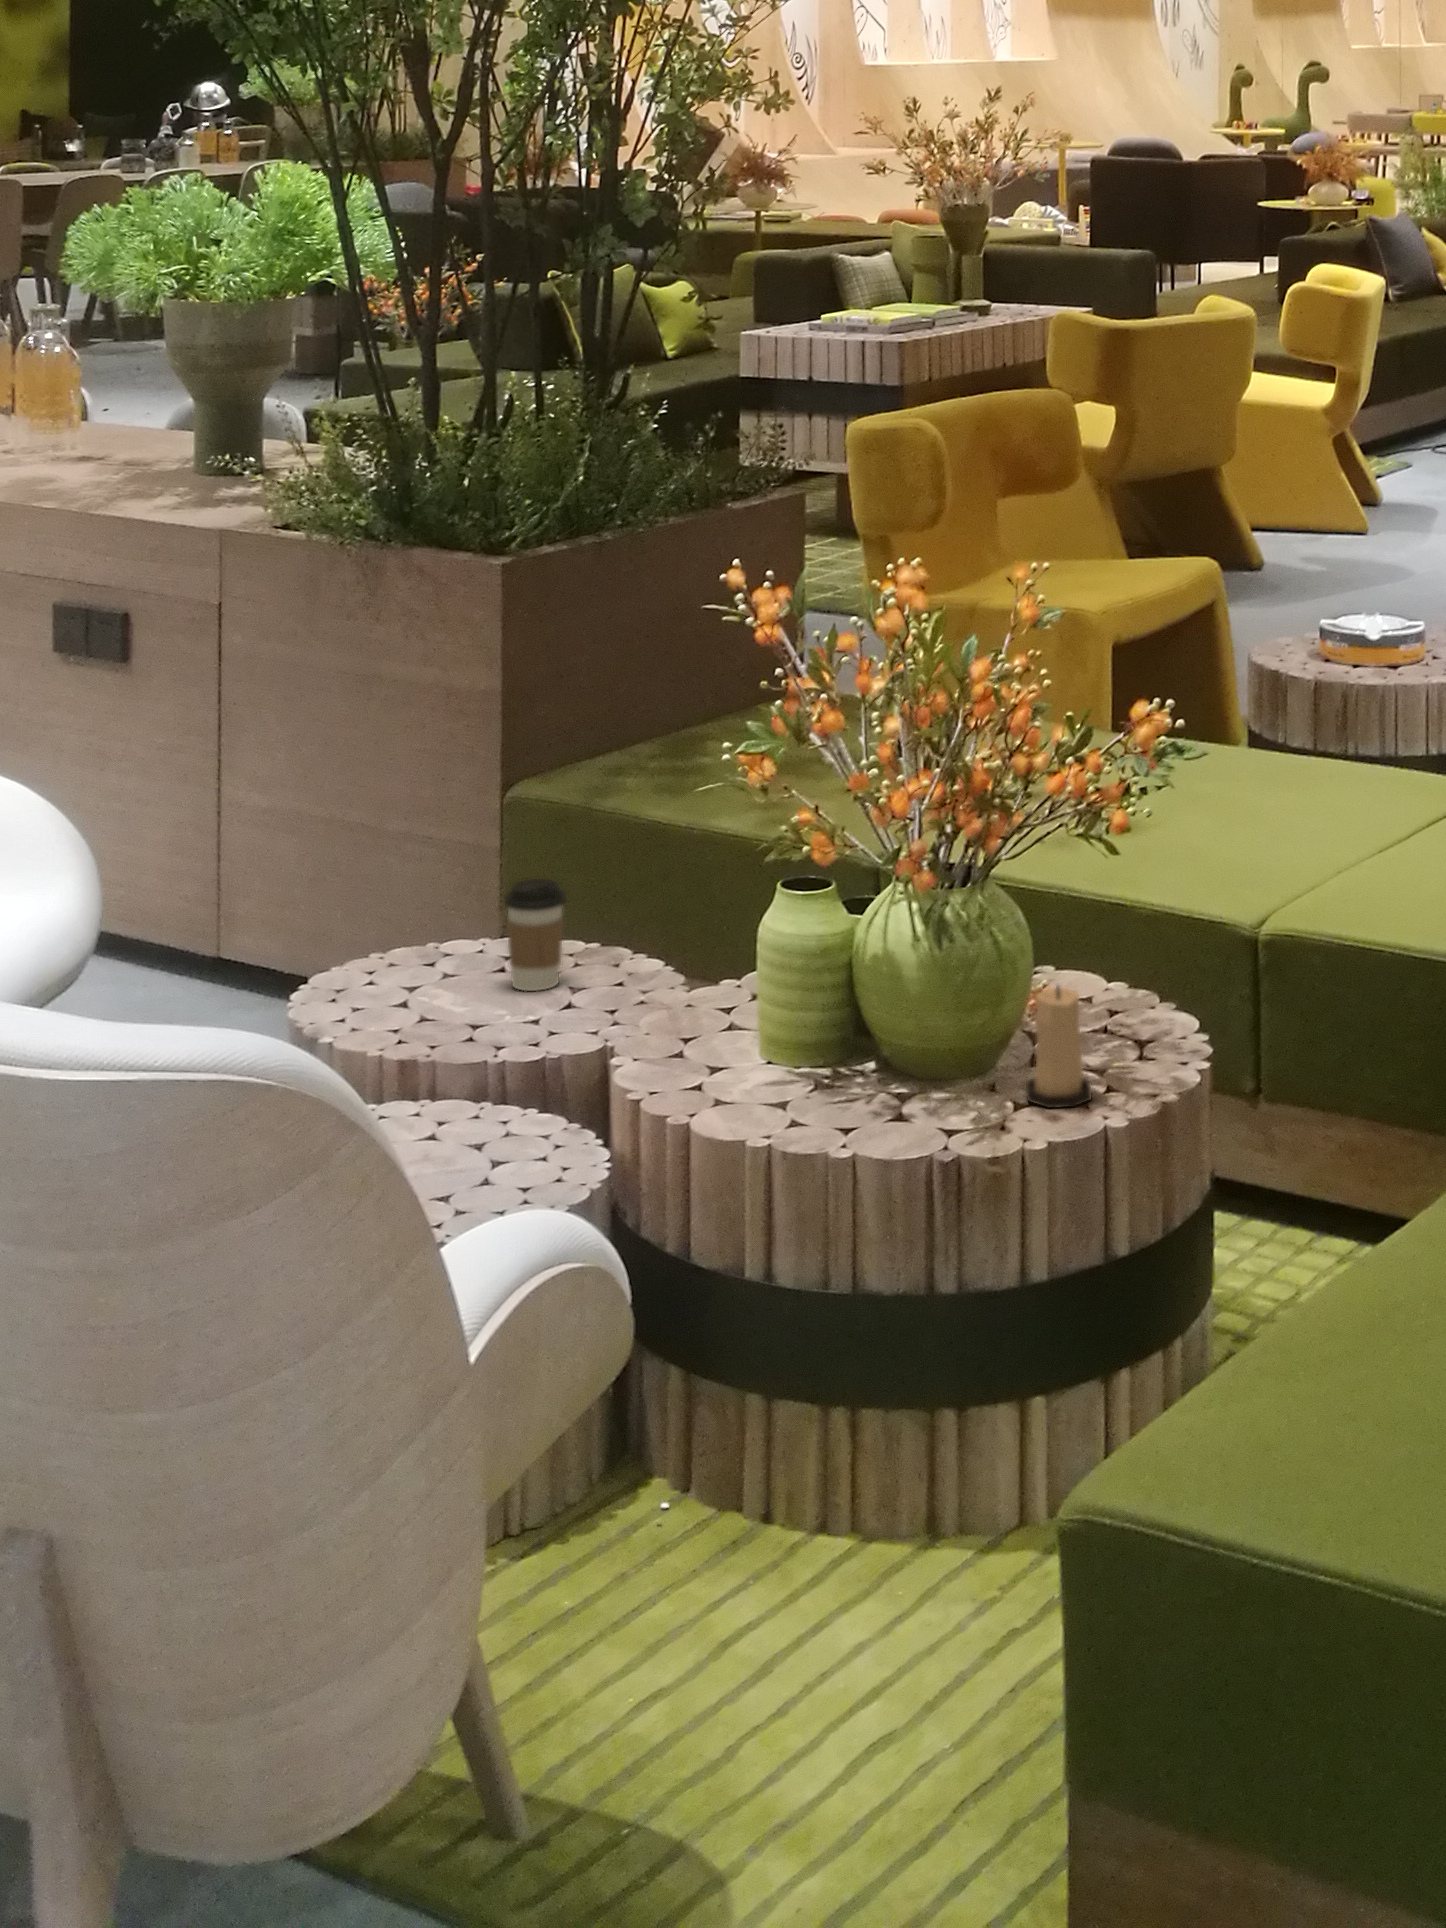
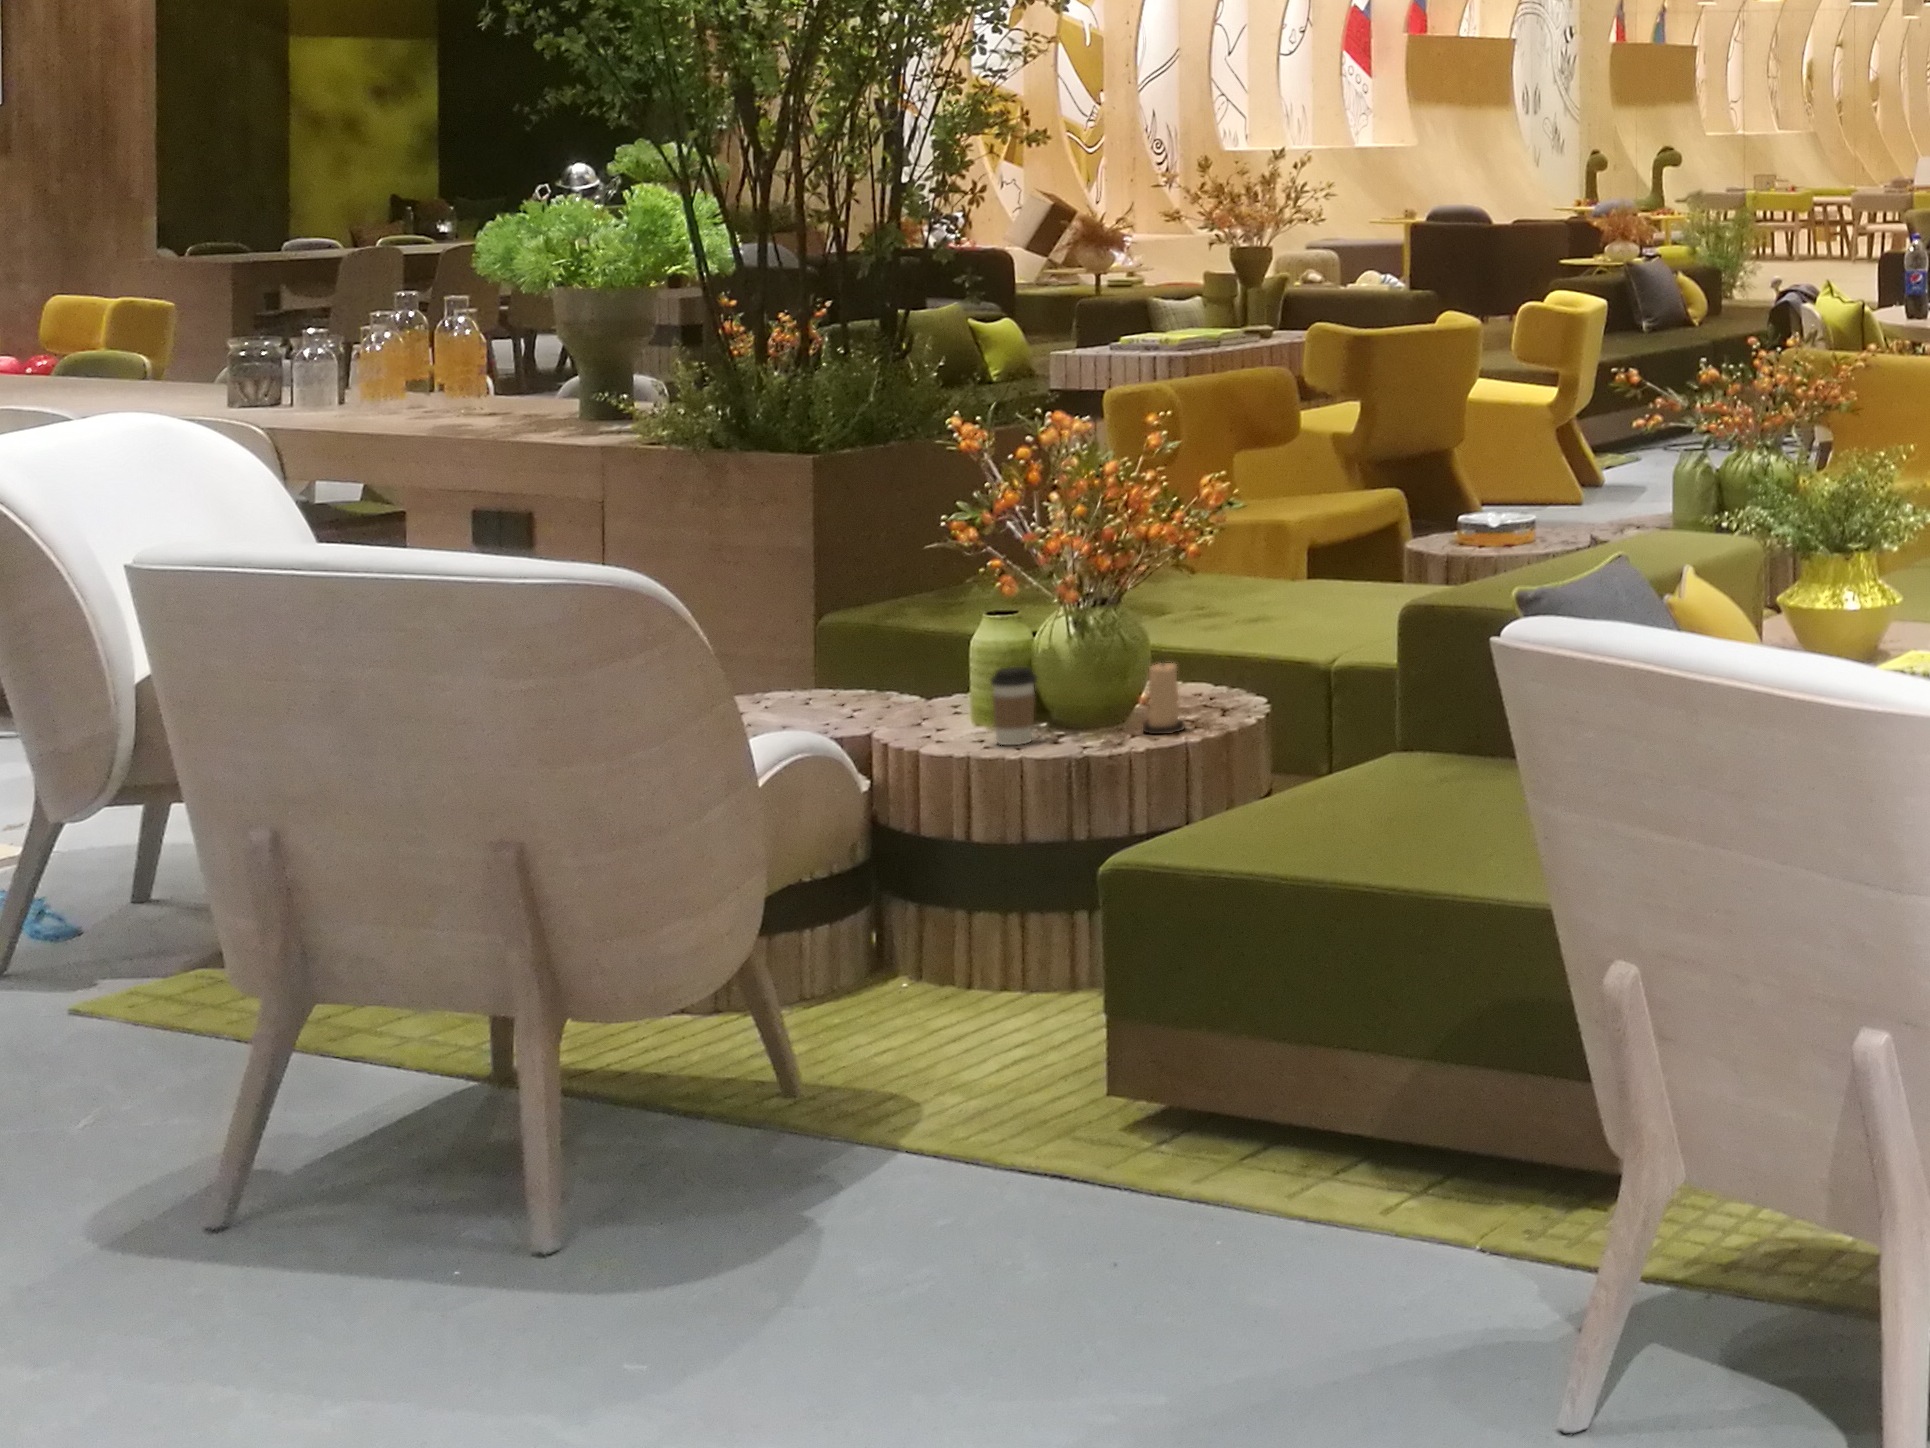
coffee cup: present [504,879,567,991] -> present [991,667,1037,745]

